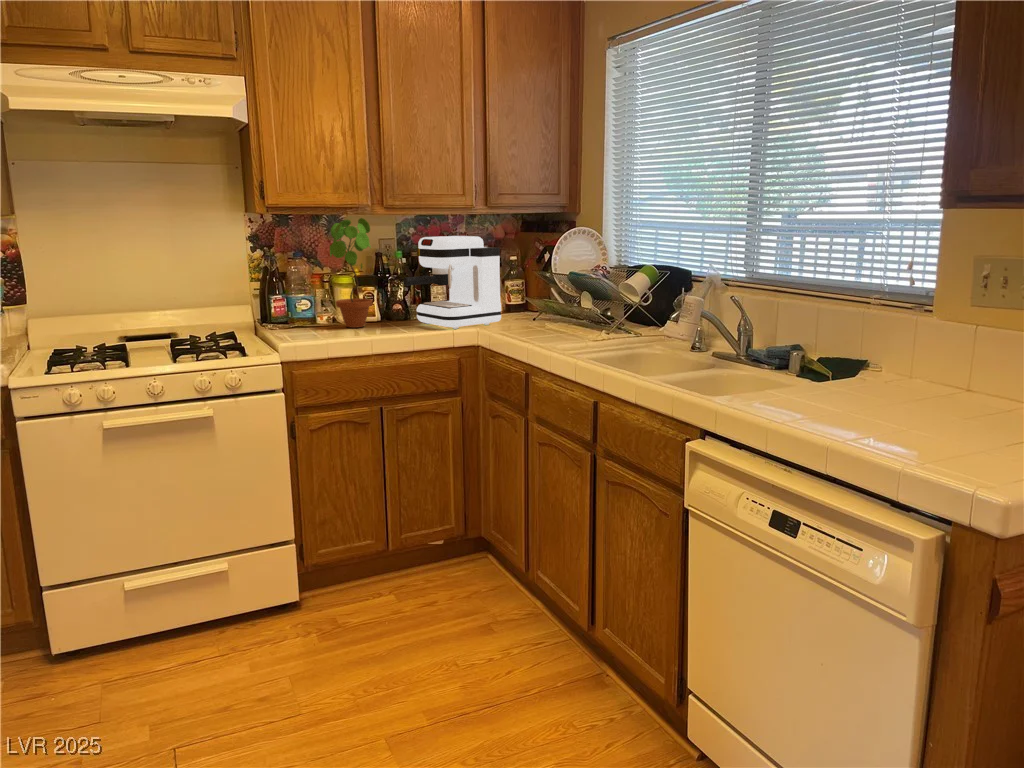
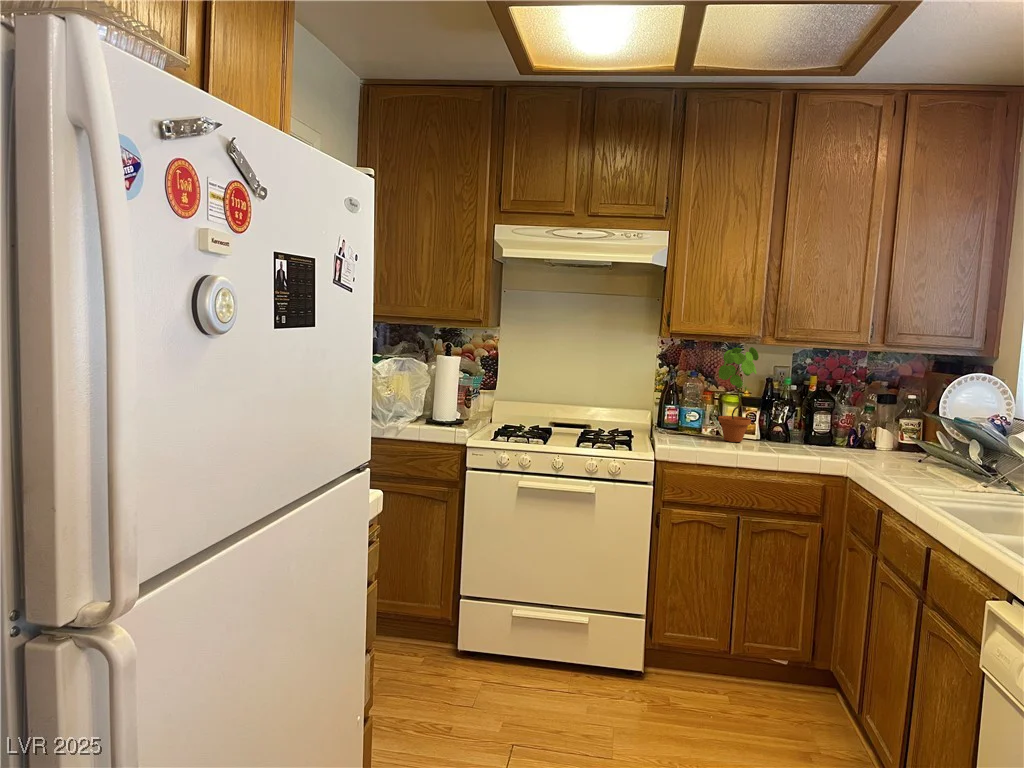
coffee maker: present [403,236,501,329] -> none [781,369,883,458]

